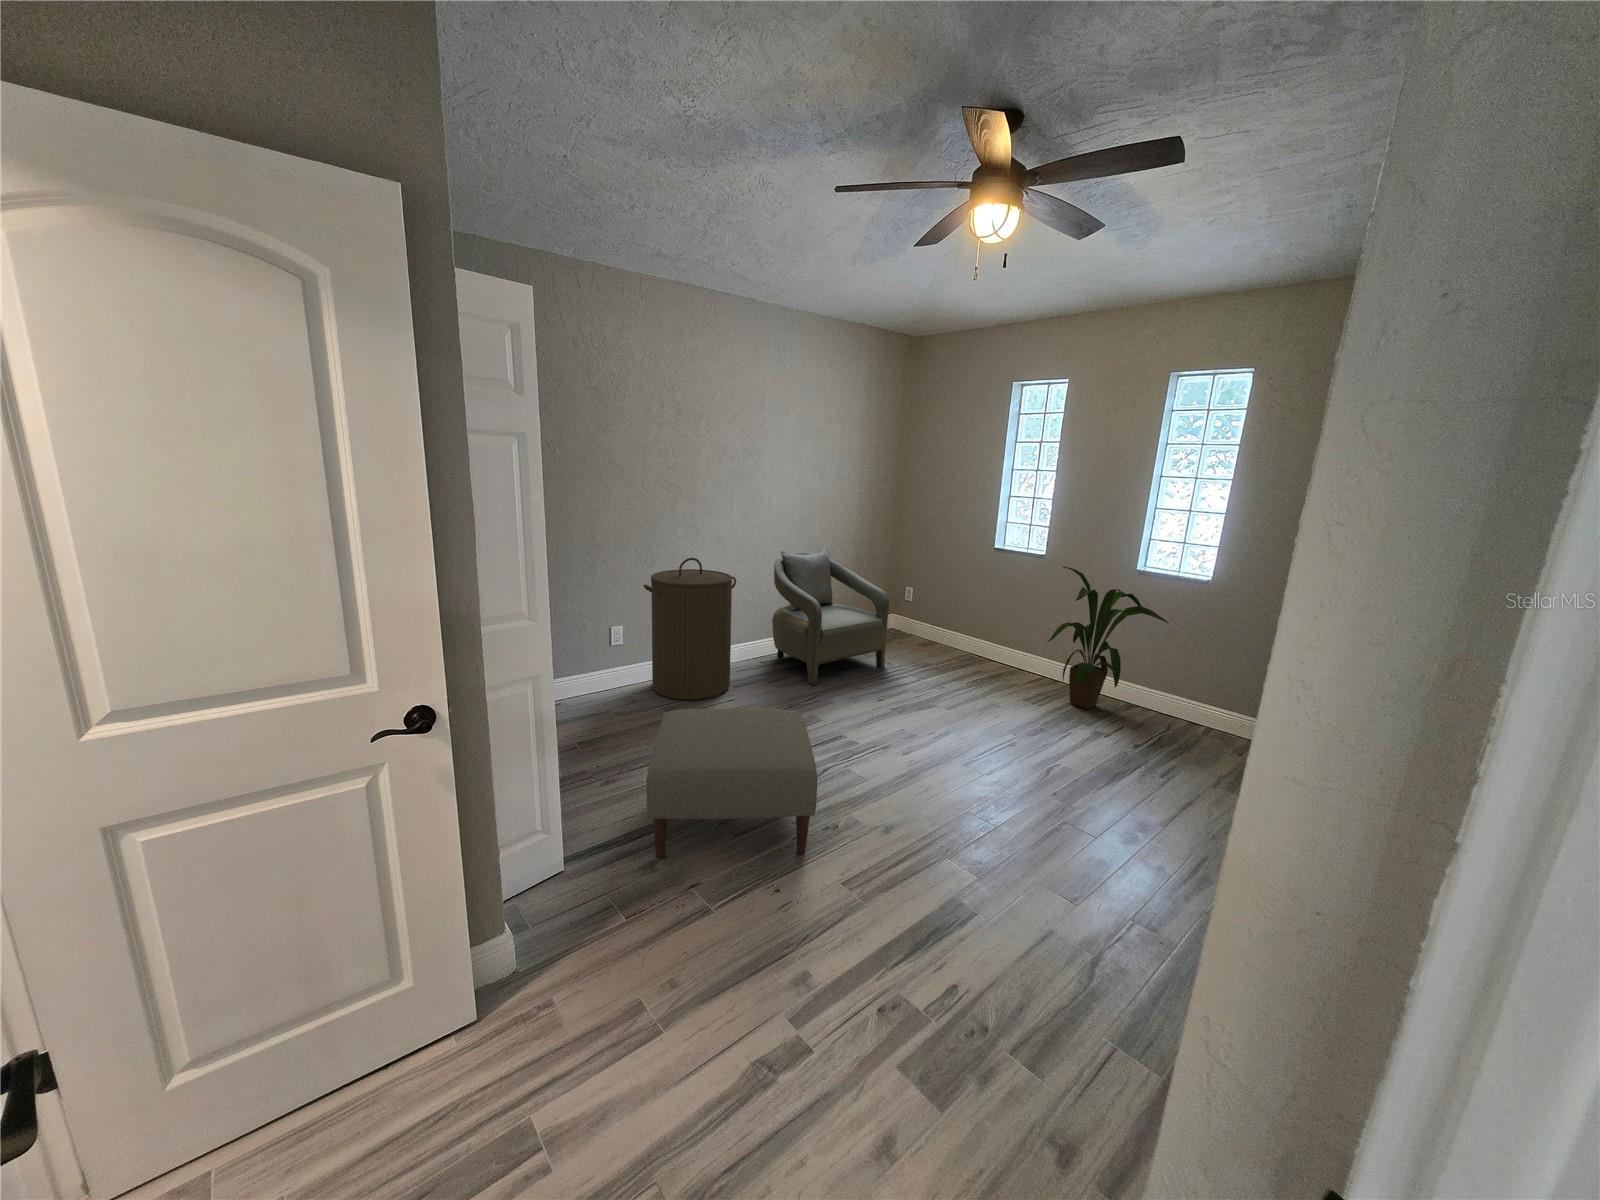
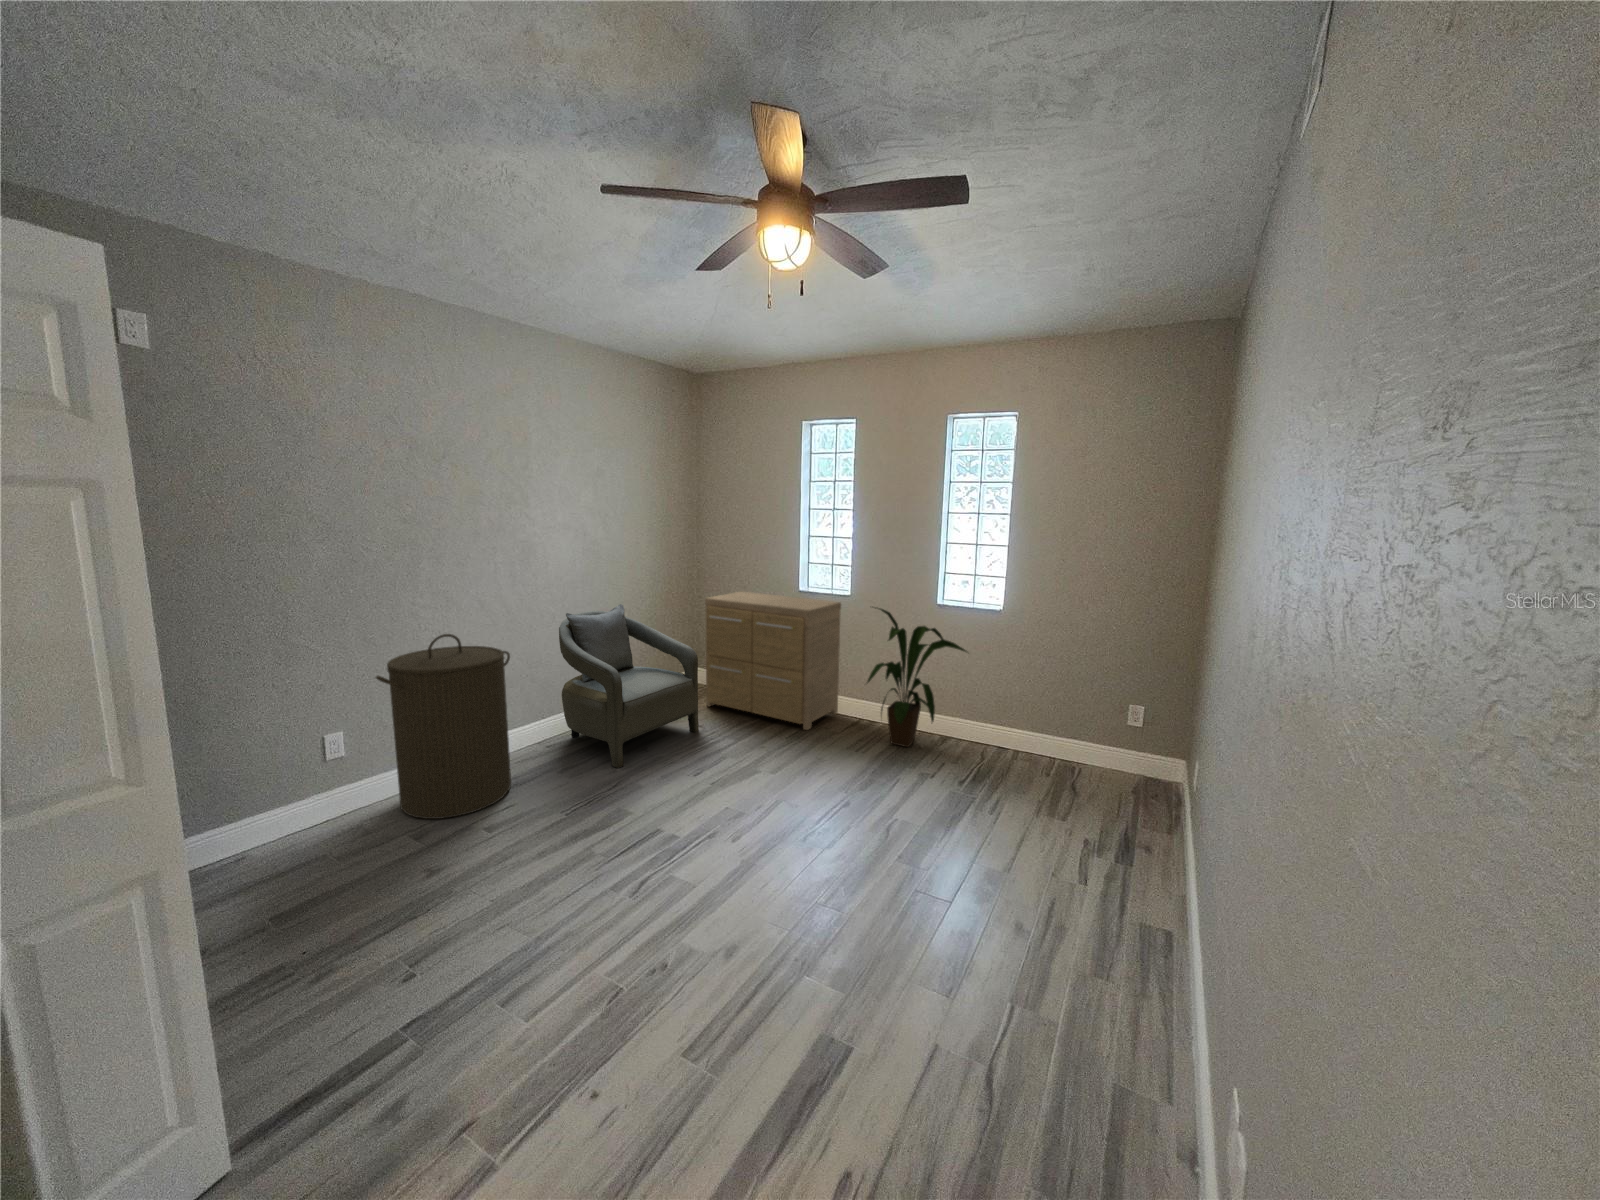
dresser: none [894,546,1035,680] -> present [705,592,841,730]
ottoman: present [647,708,817,858] -> none [377,821,637,1095]

